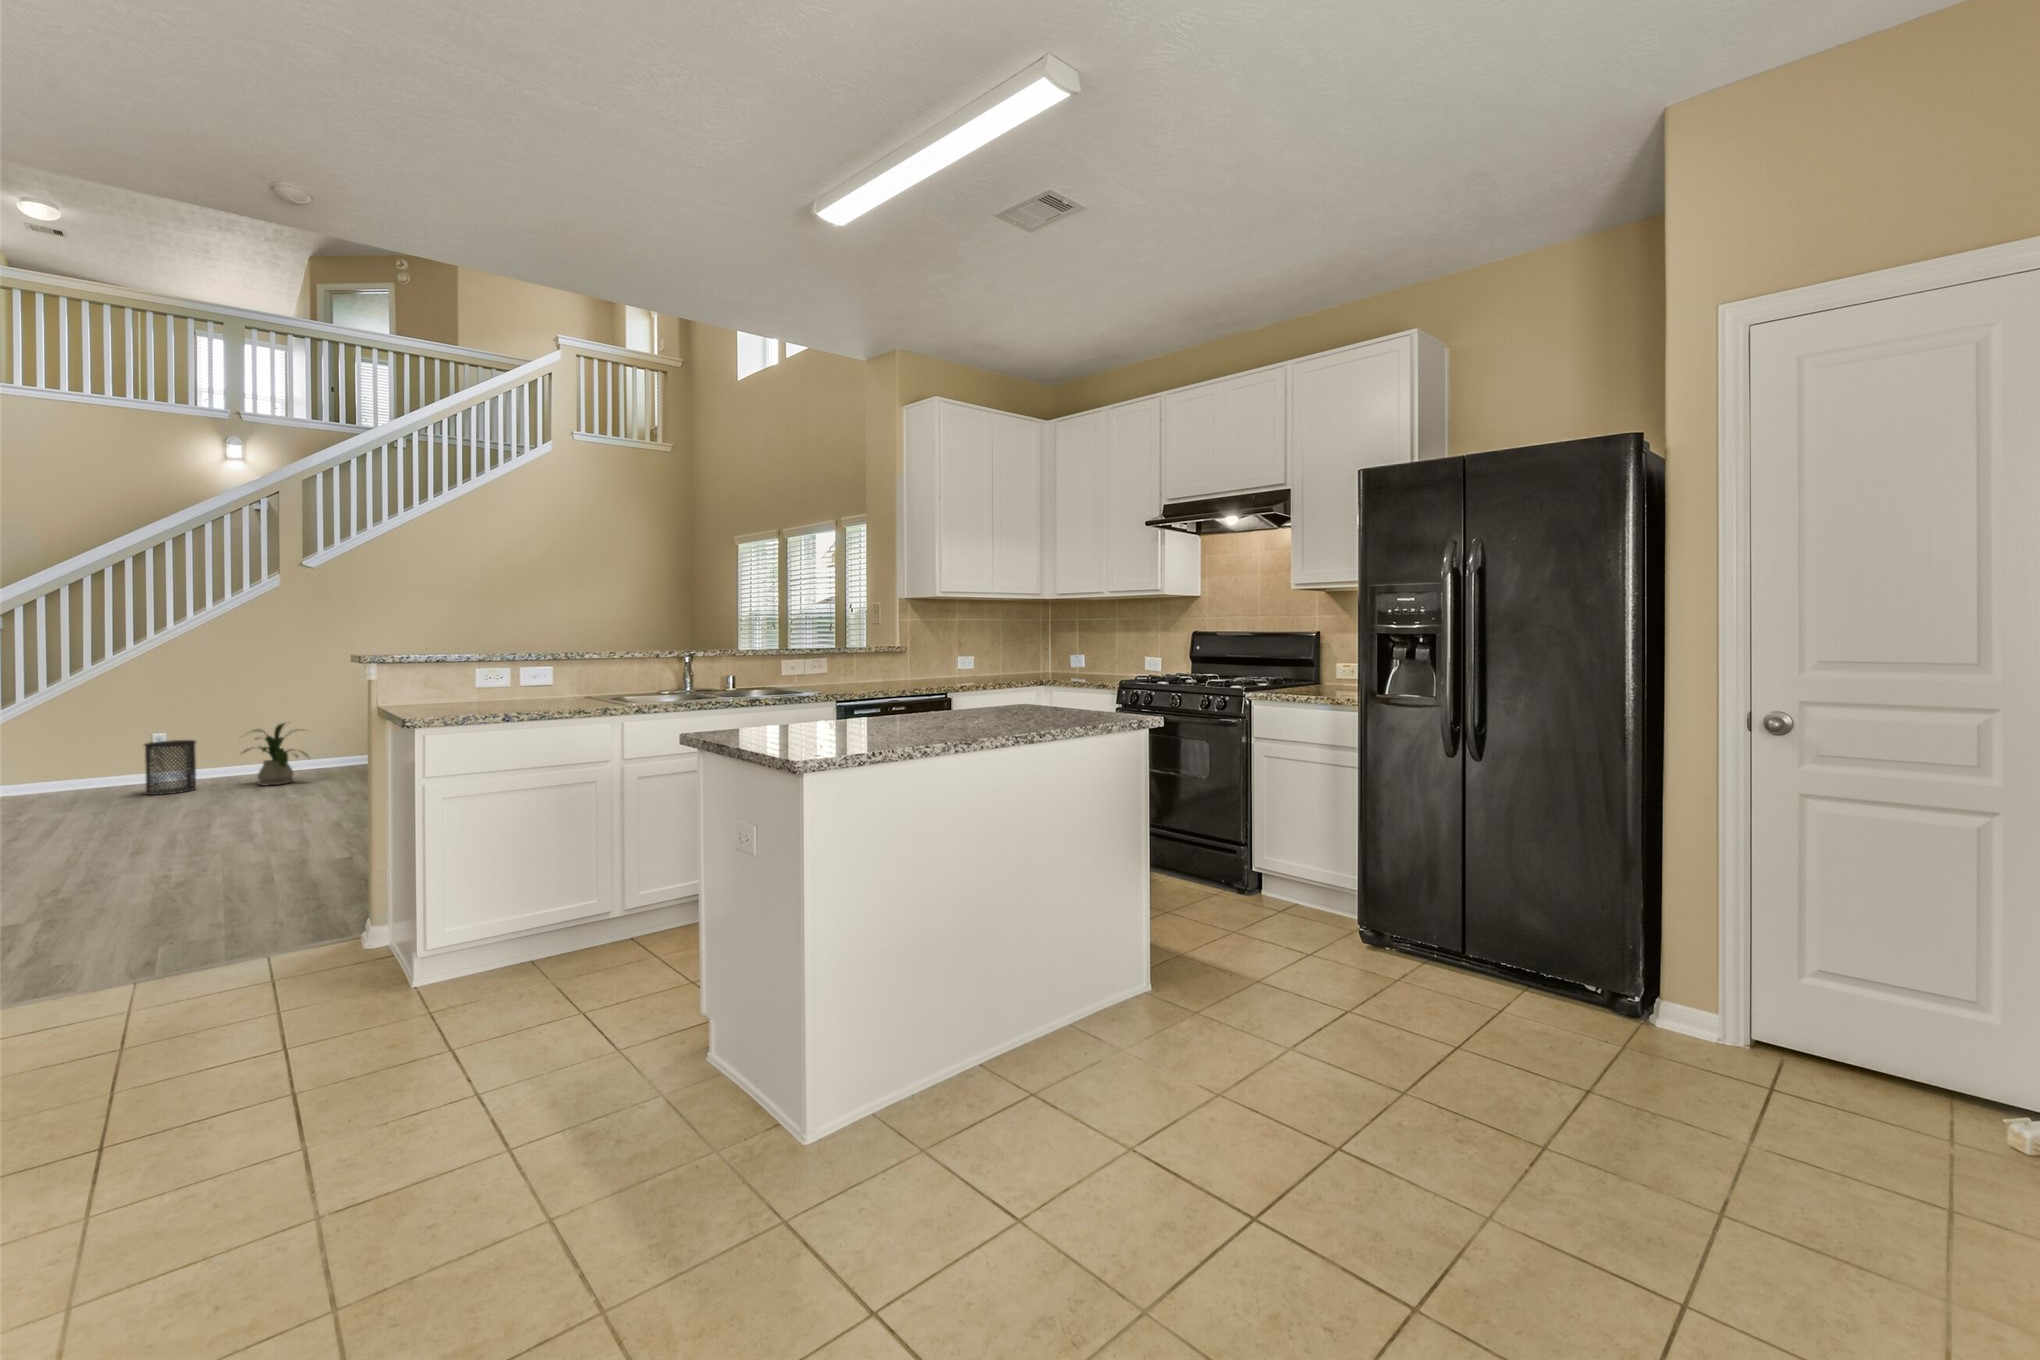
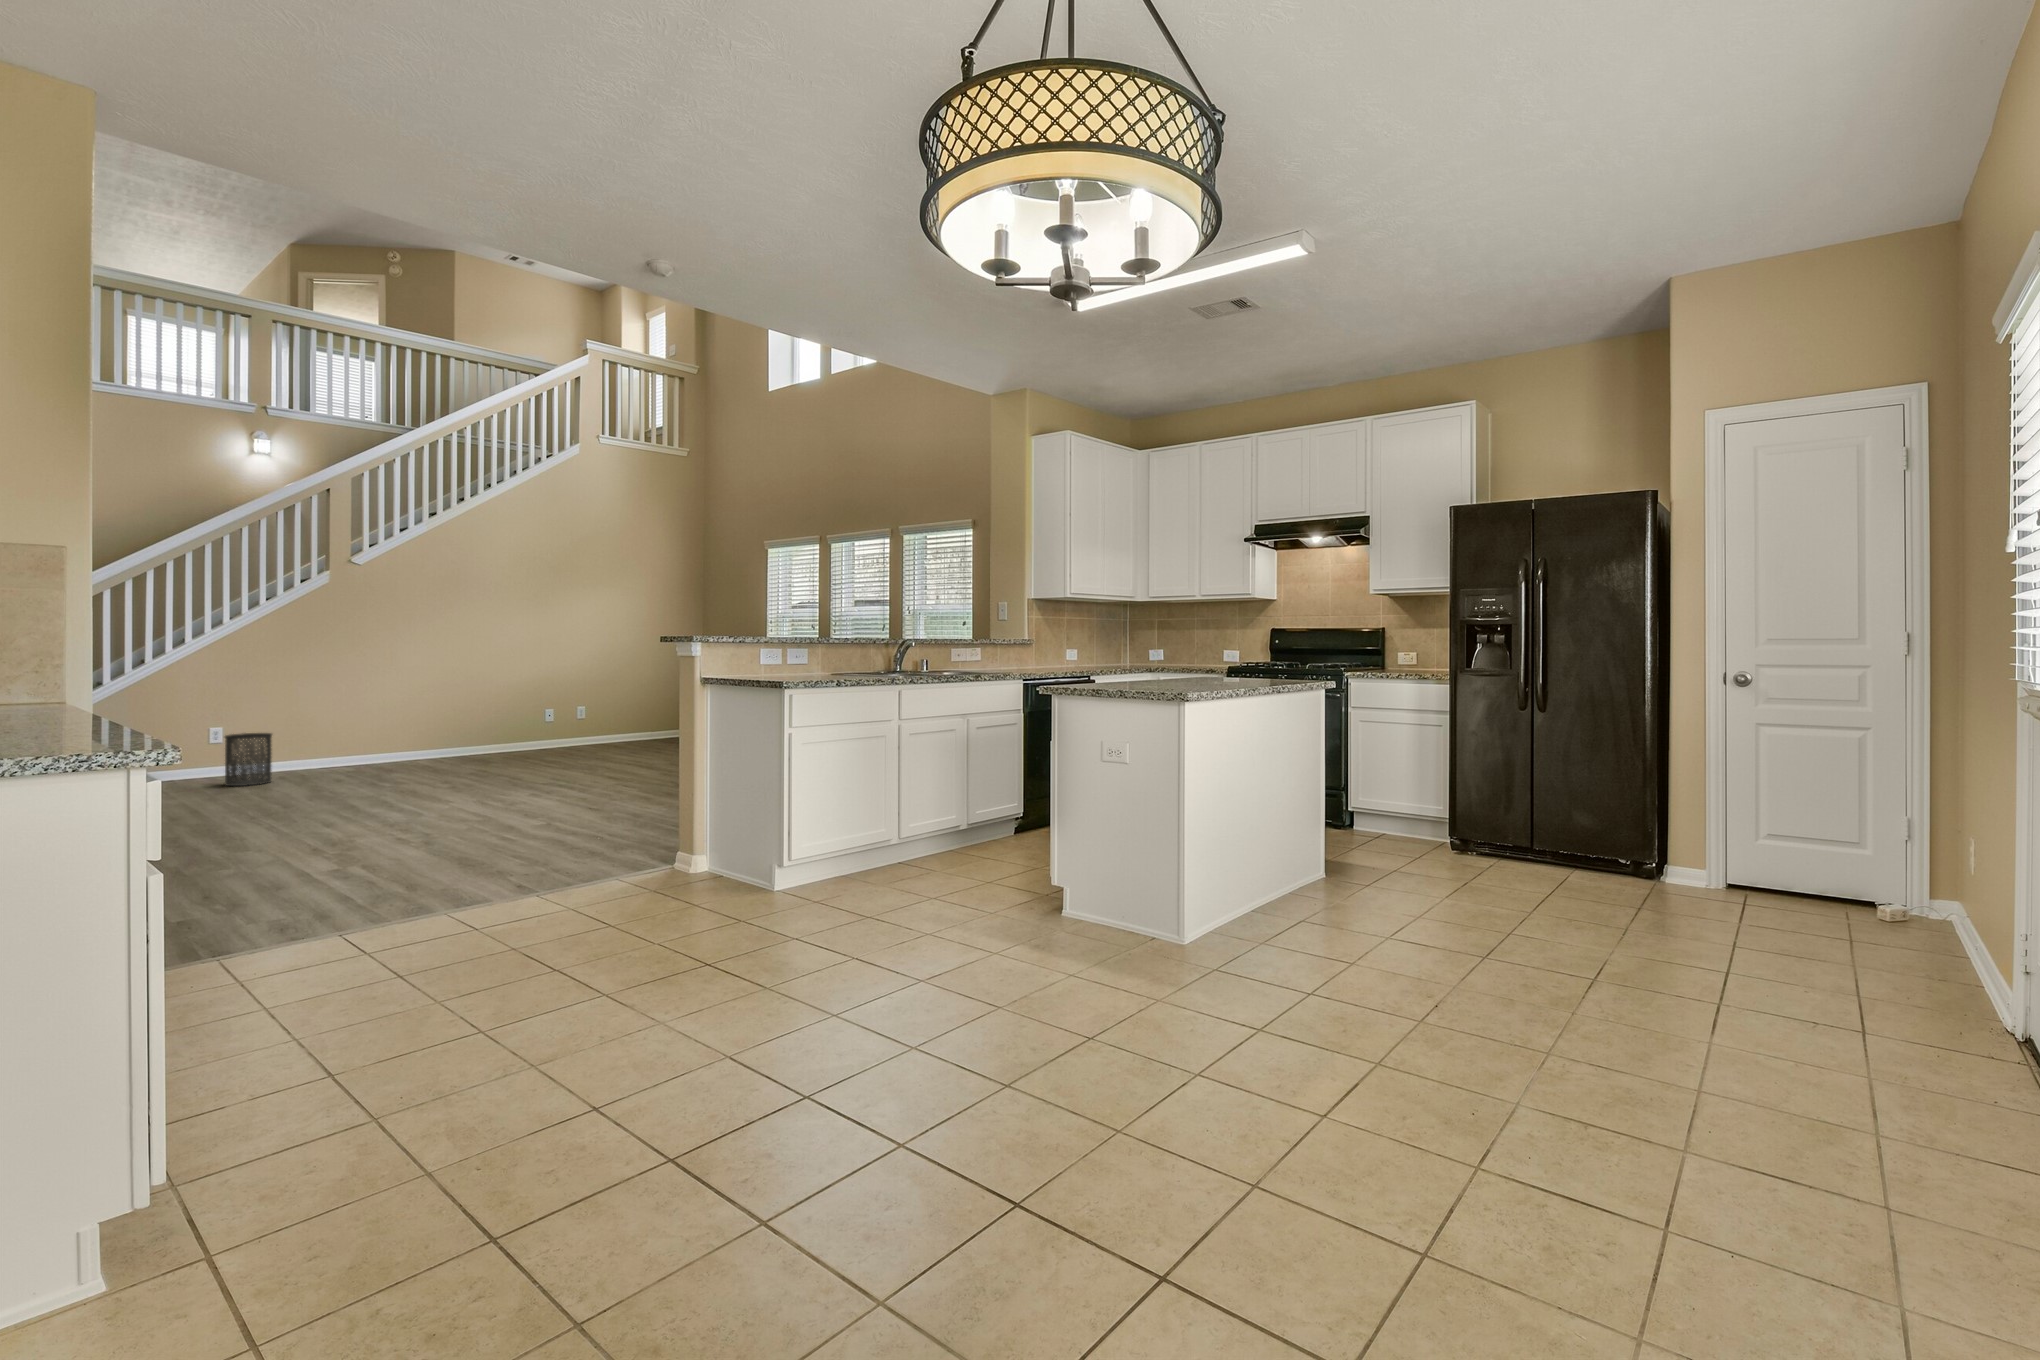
house plant: present [244,723,308,785] -> none [308,715,383,777]

